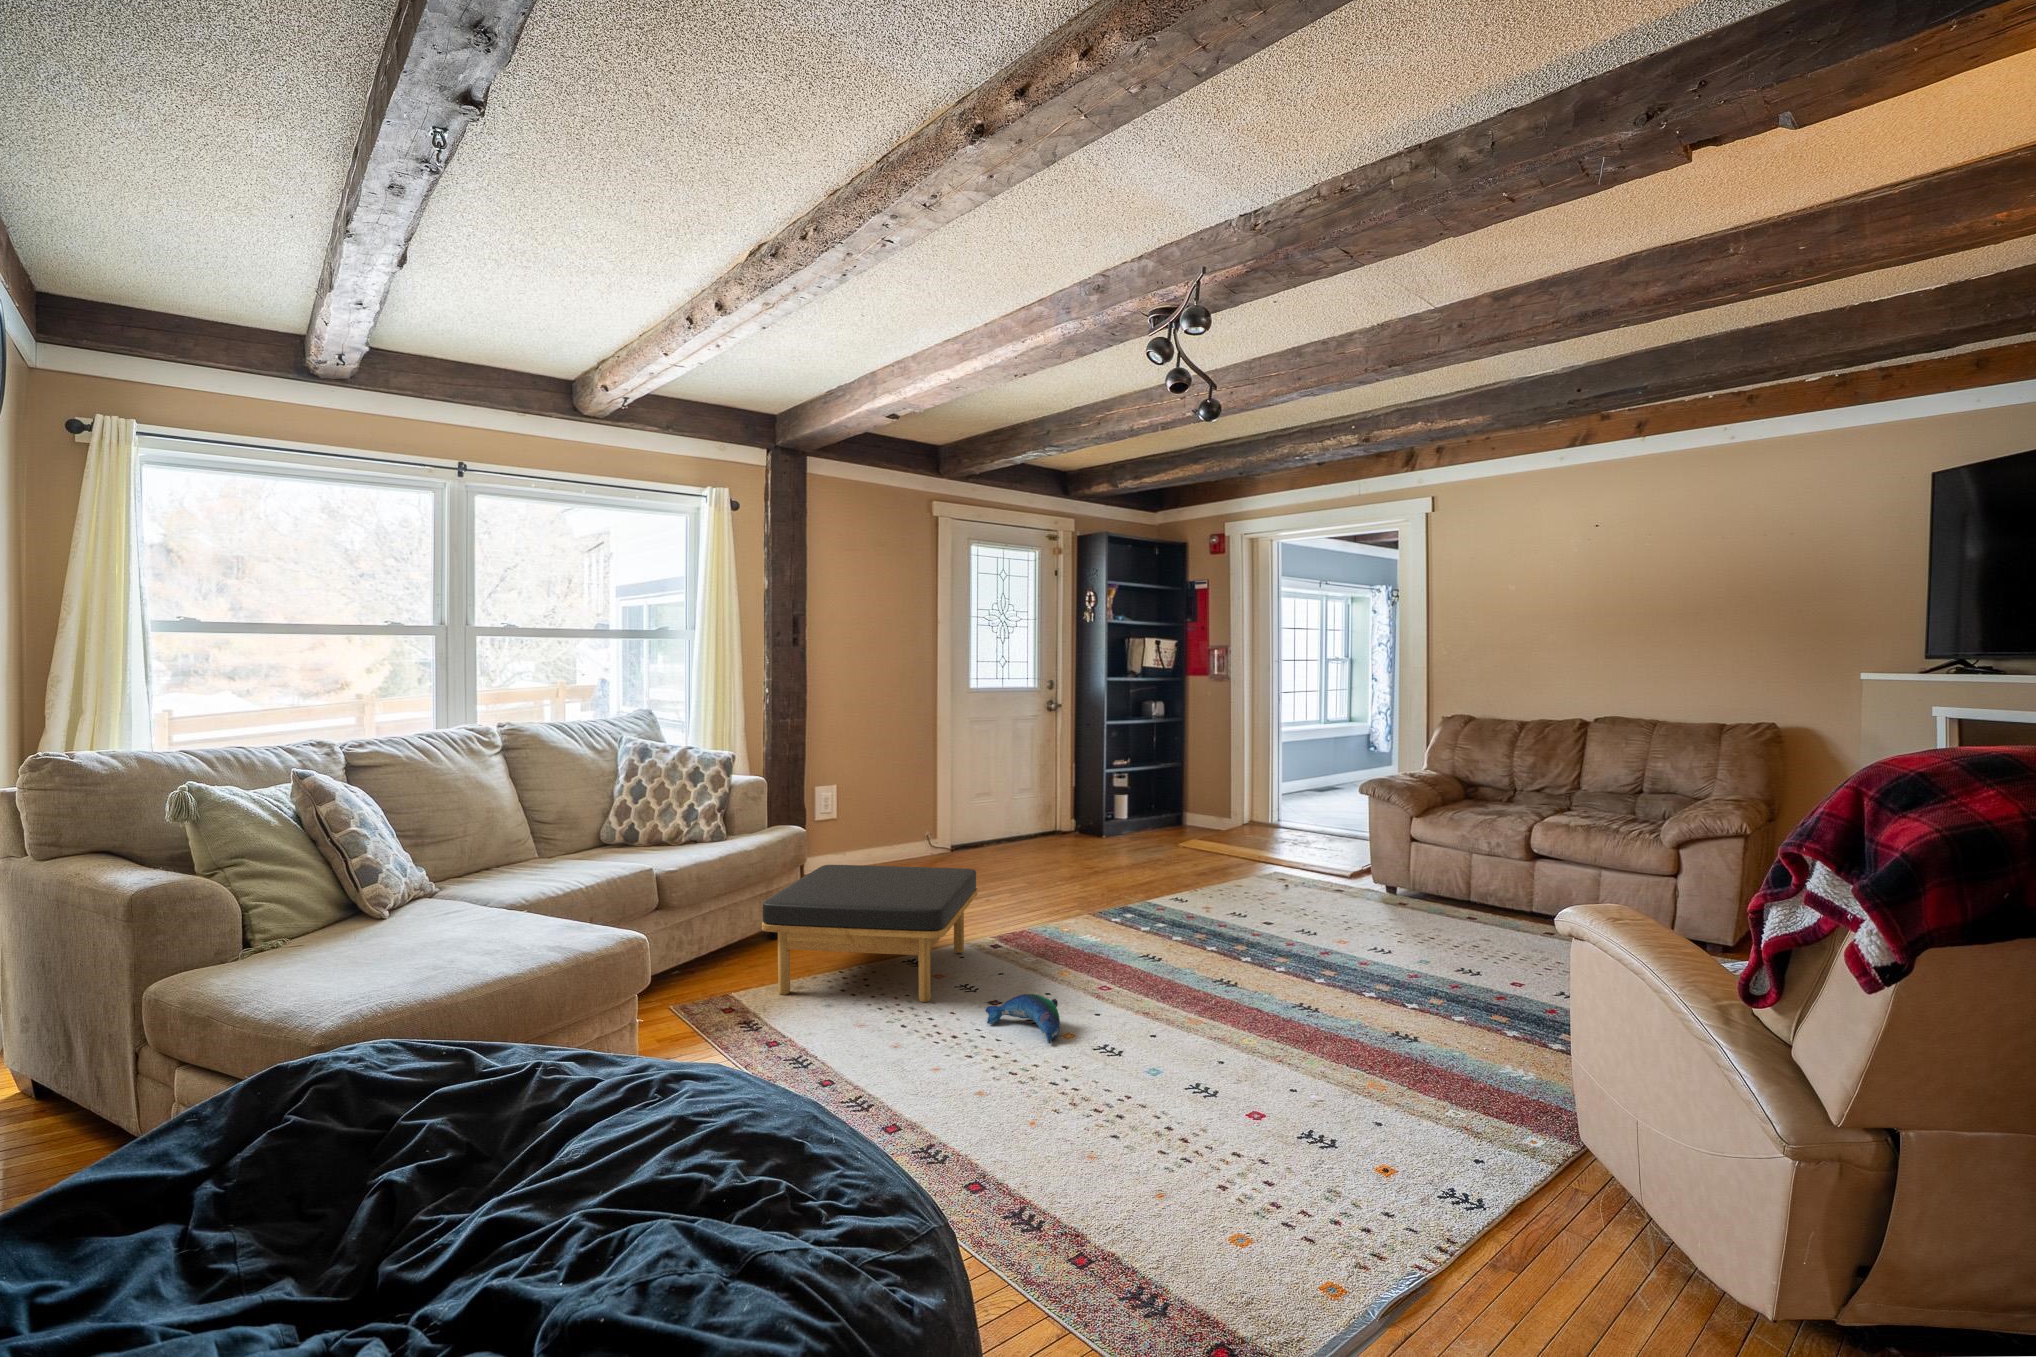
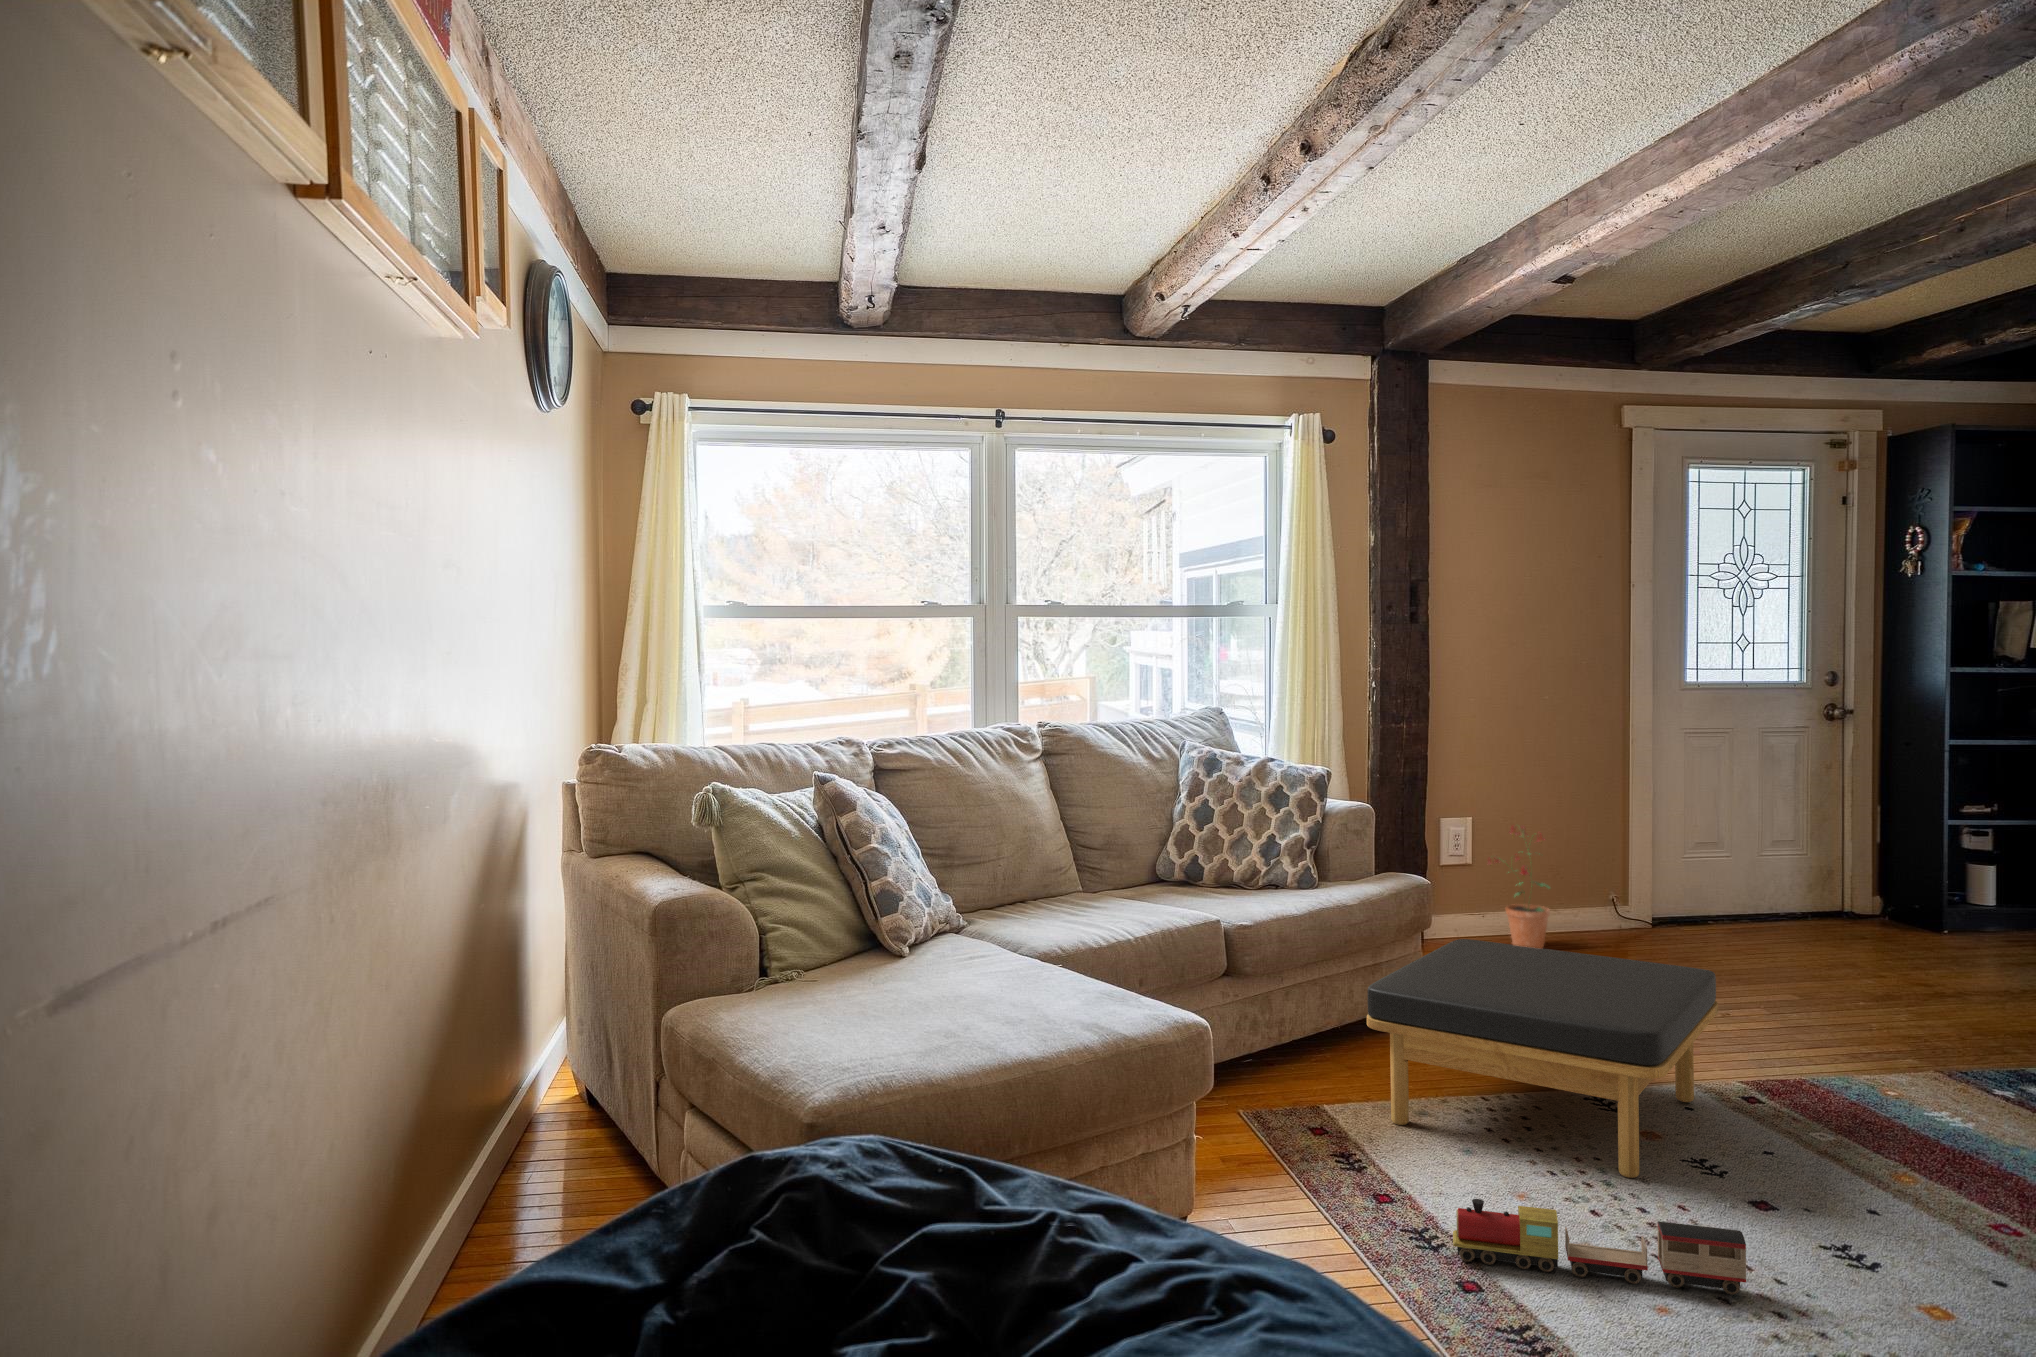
potted plant: none [844,786,888,870] -> present [1488,826,1550,948]
plush toy: present [985,994,1060,1044] -> none [1744,1201,1901,1302]
toy train: none [817,1018,983,1070] -> present [1453,1199,1746,1295]

